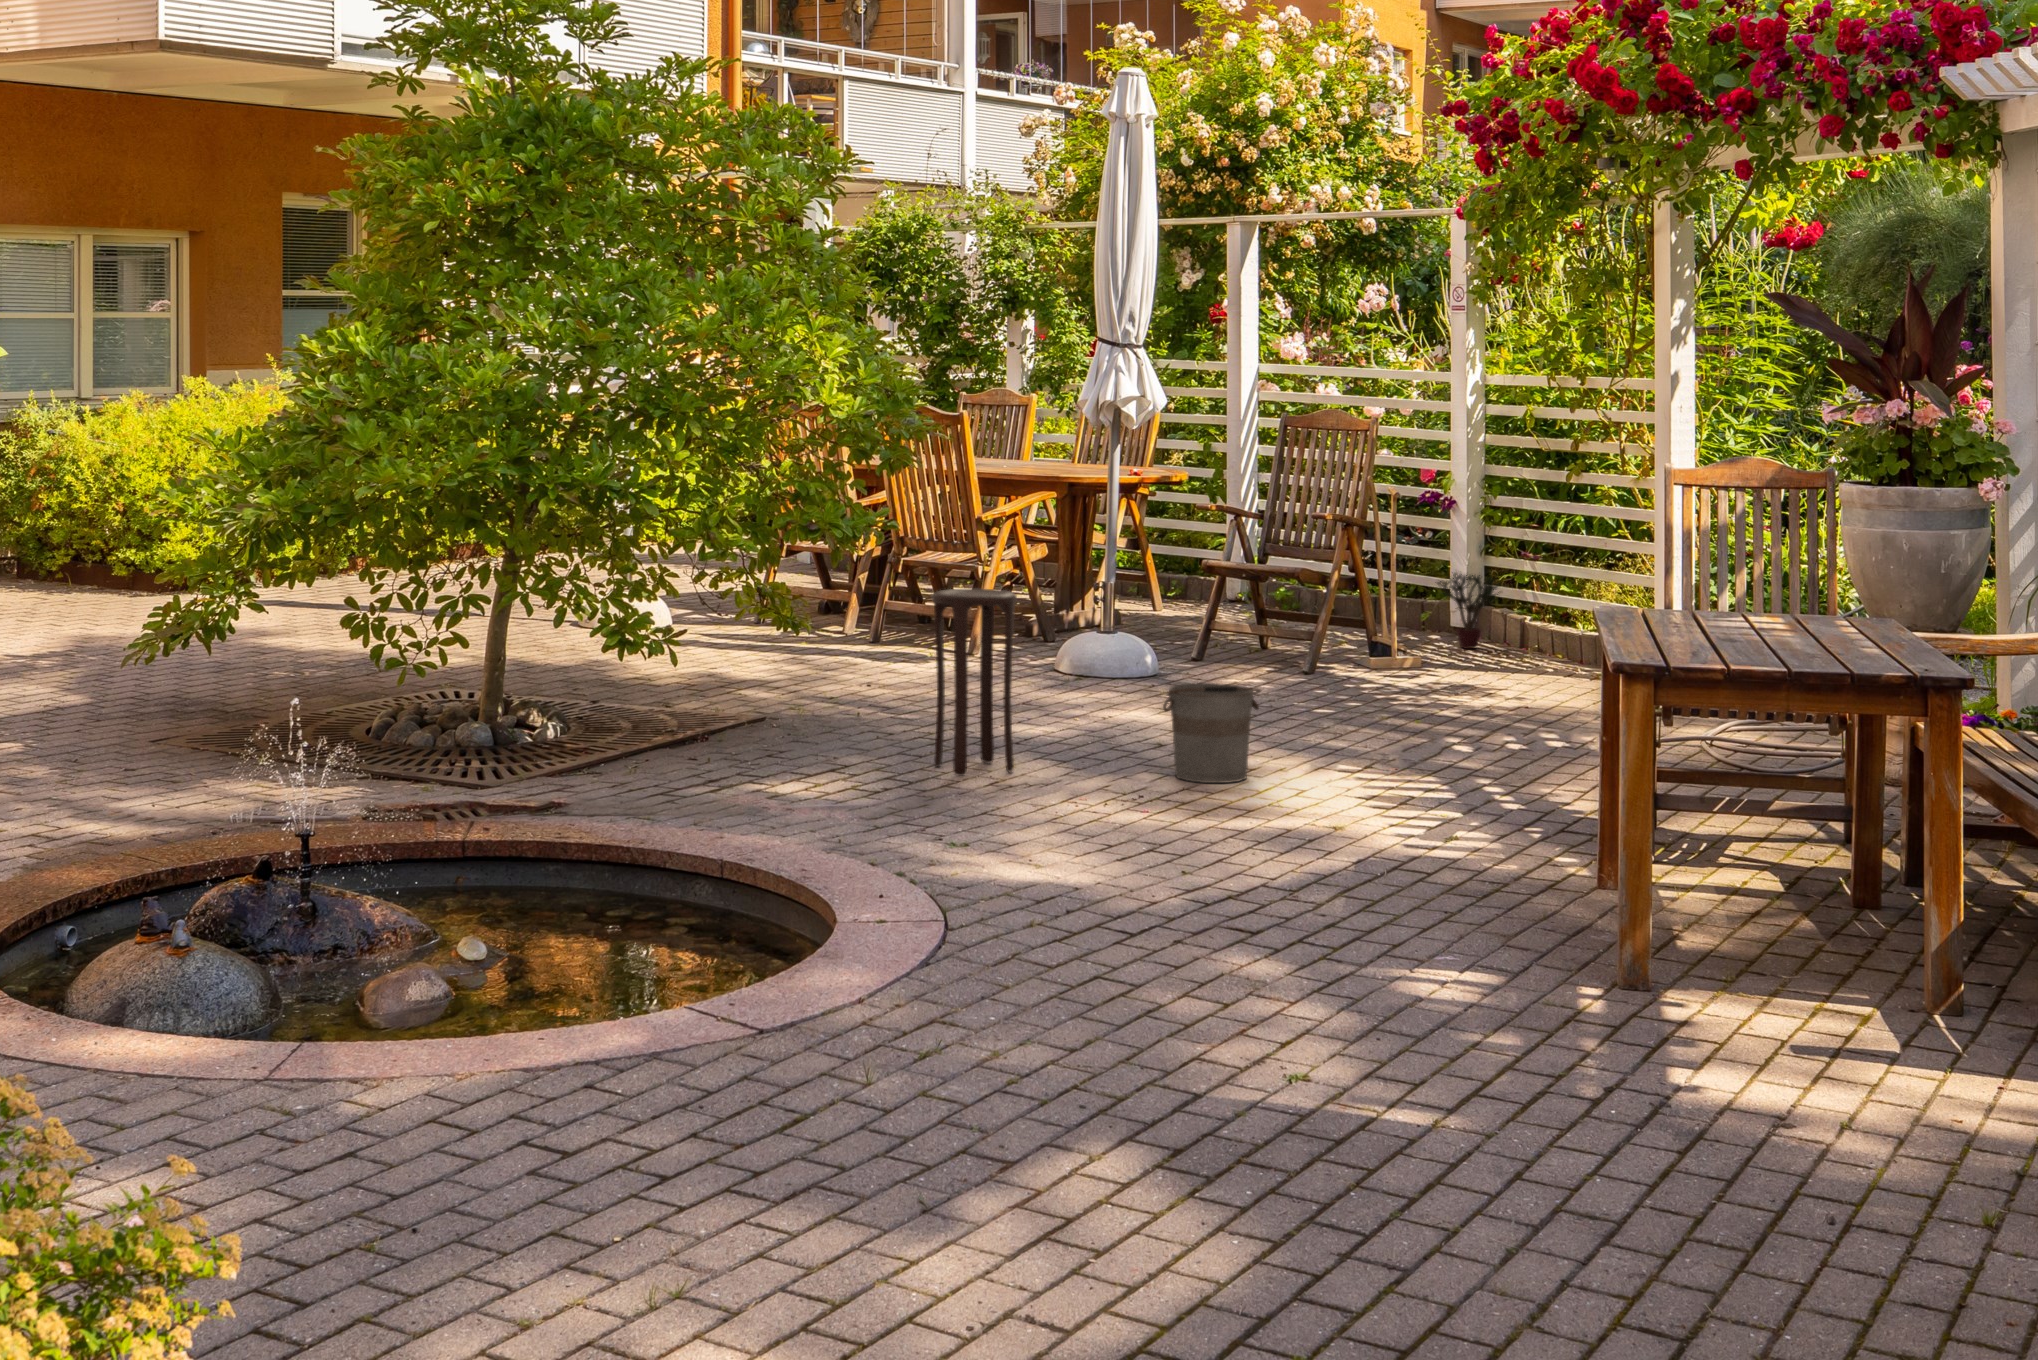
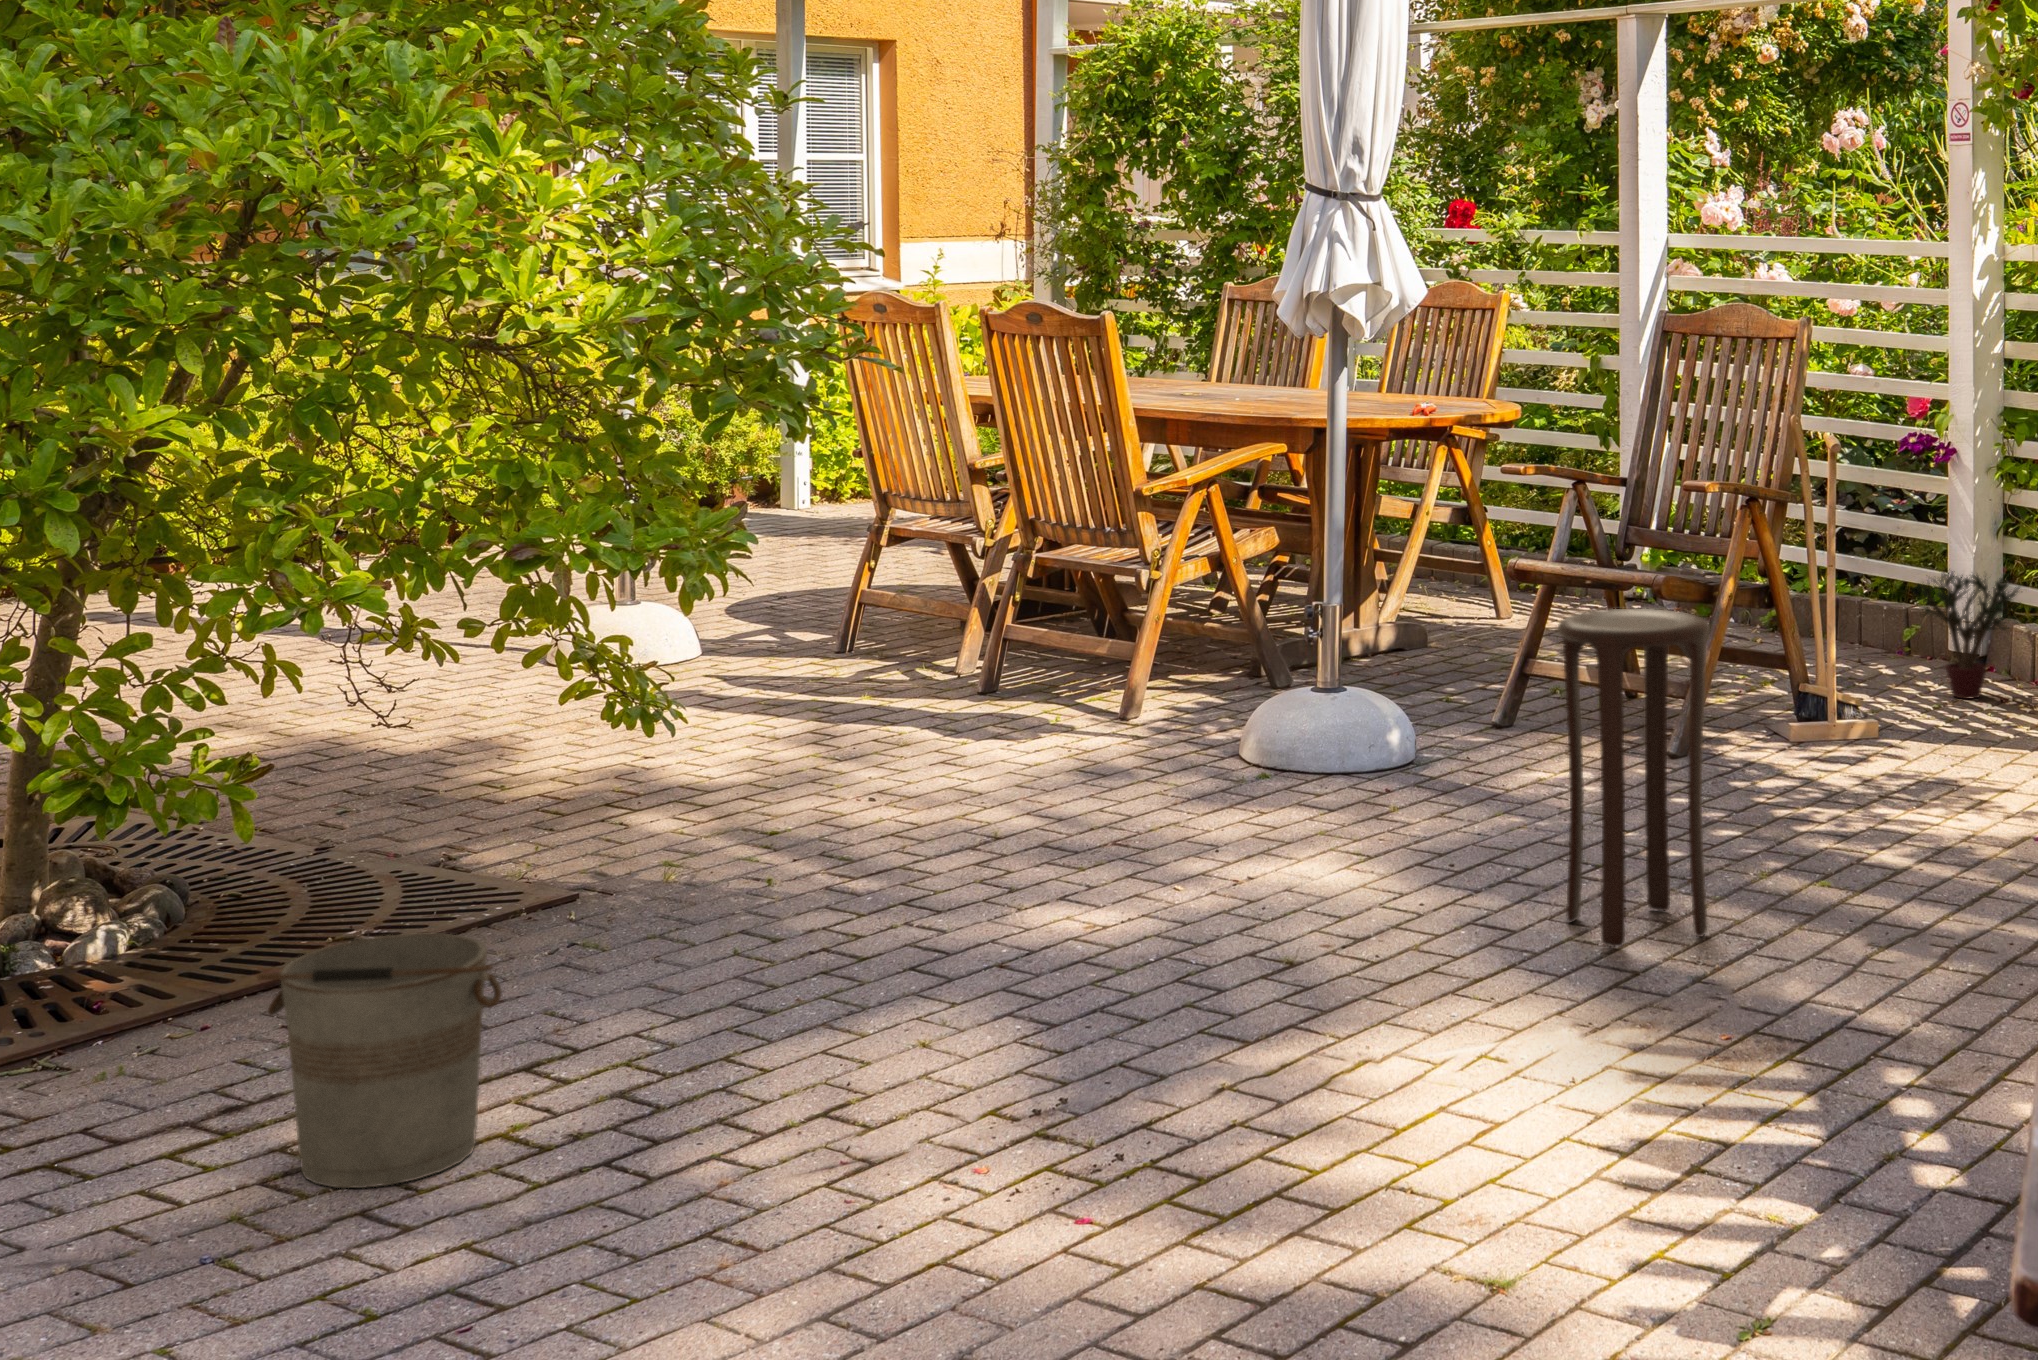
stool: present [931,589,1017,776] -> present [1558,609,1710,947]
bucket: present [1163,683,1261,783] -> present [258,933,502,1188]

